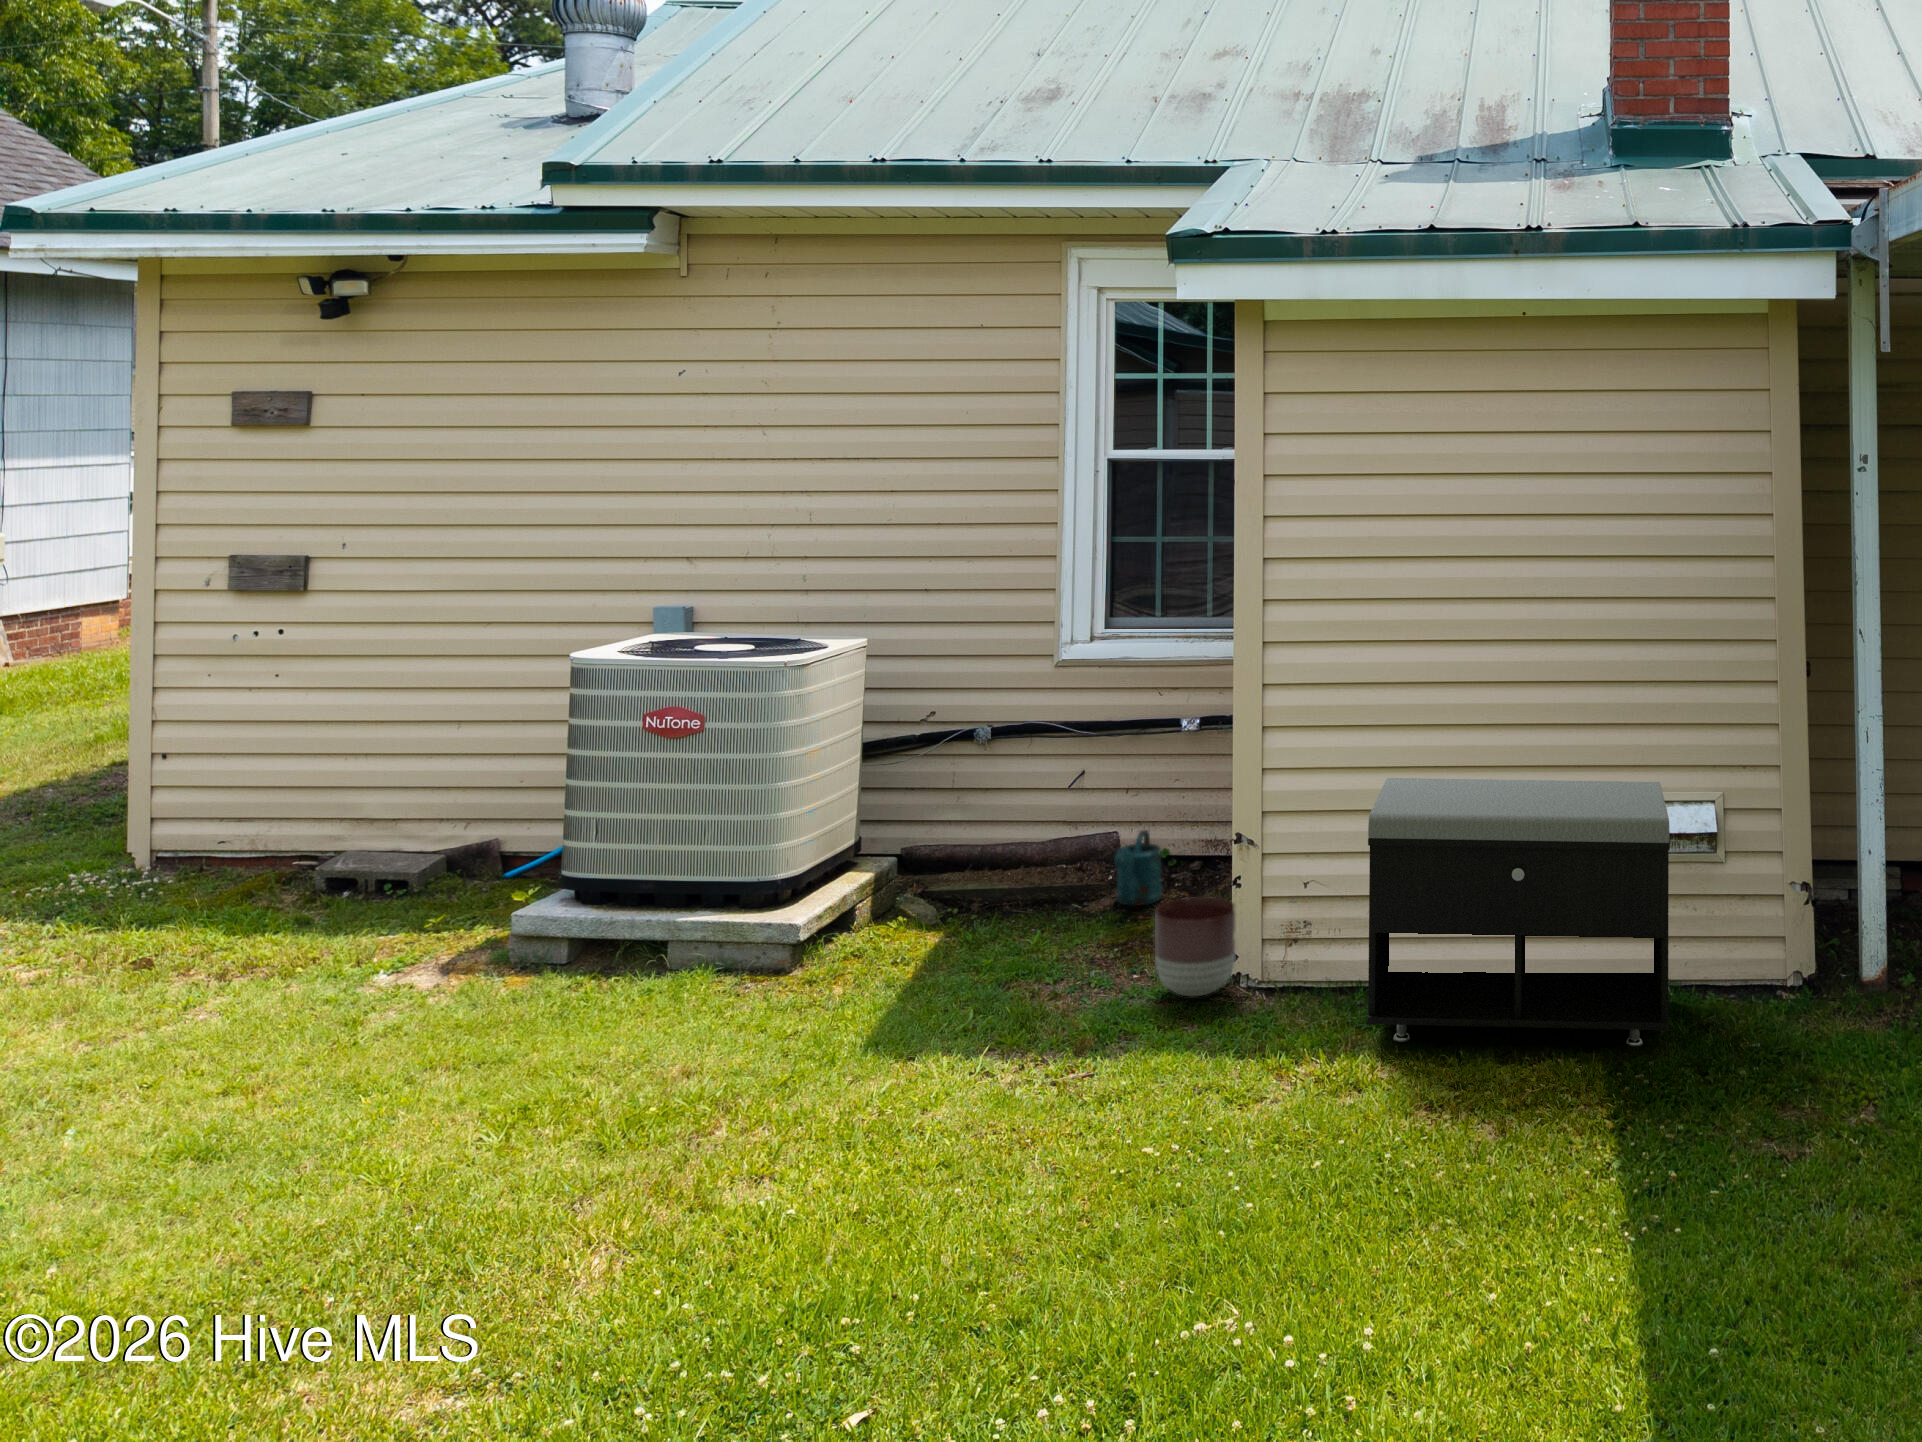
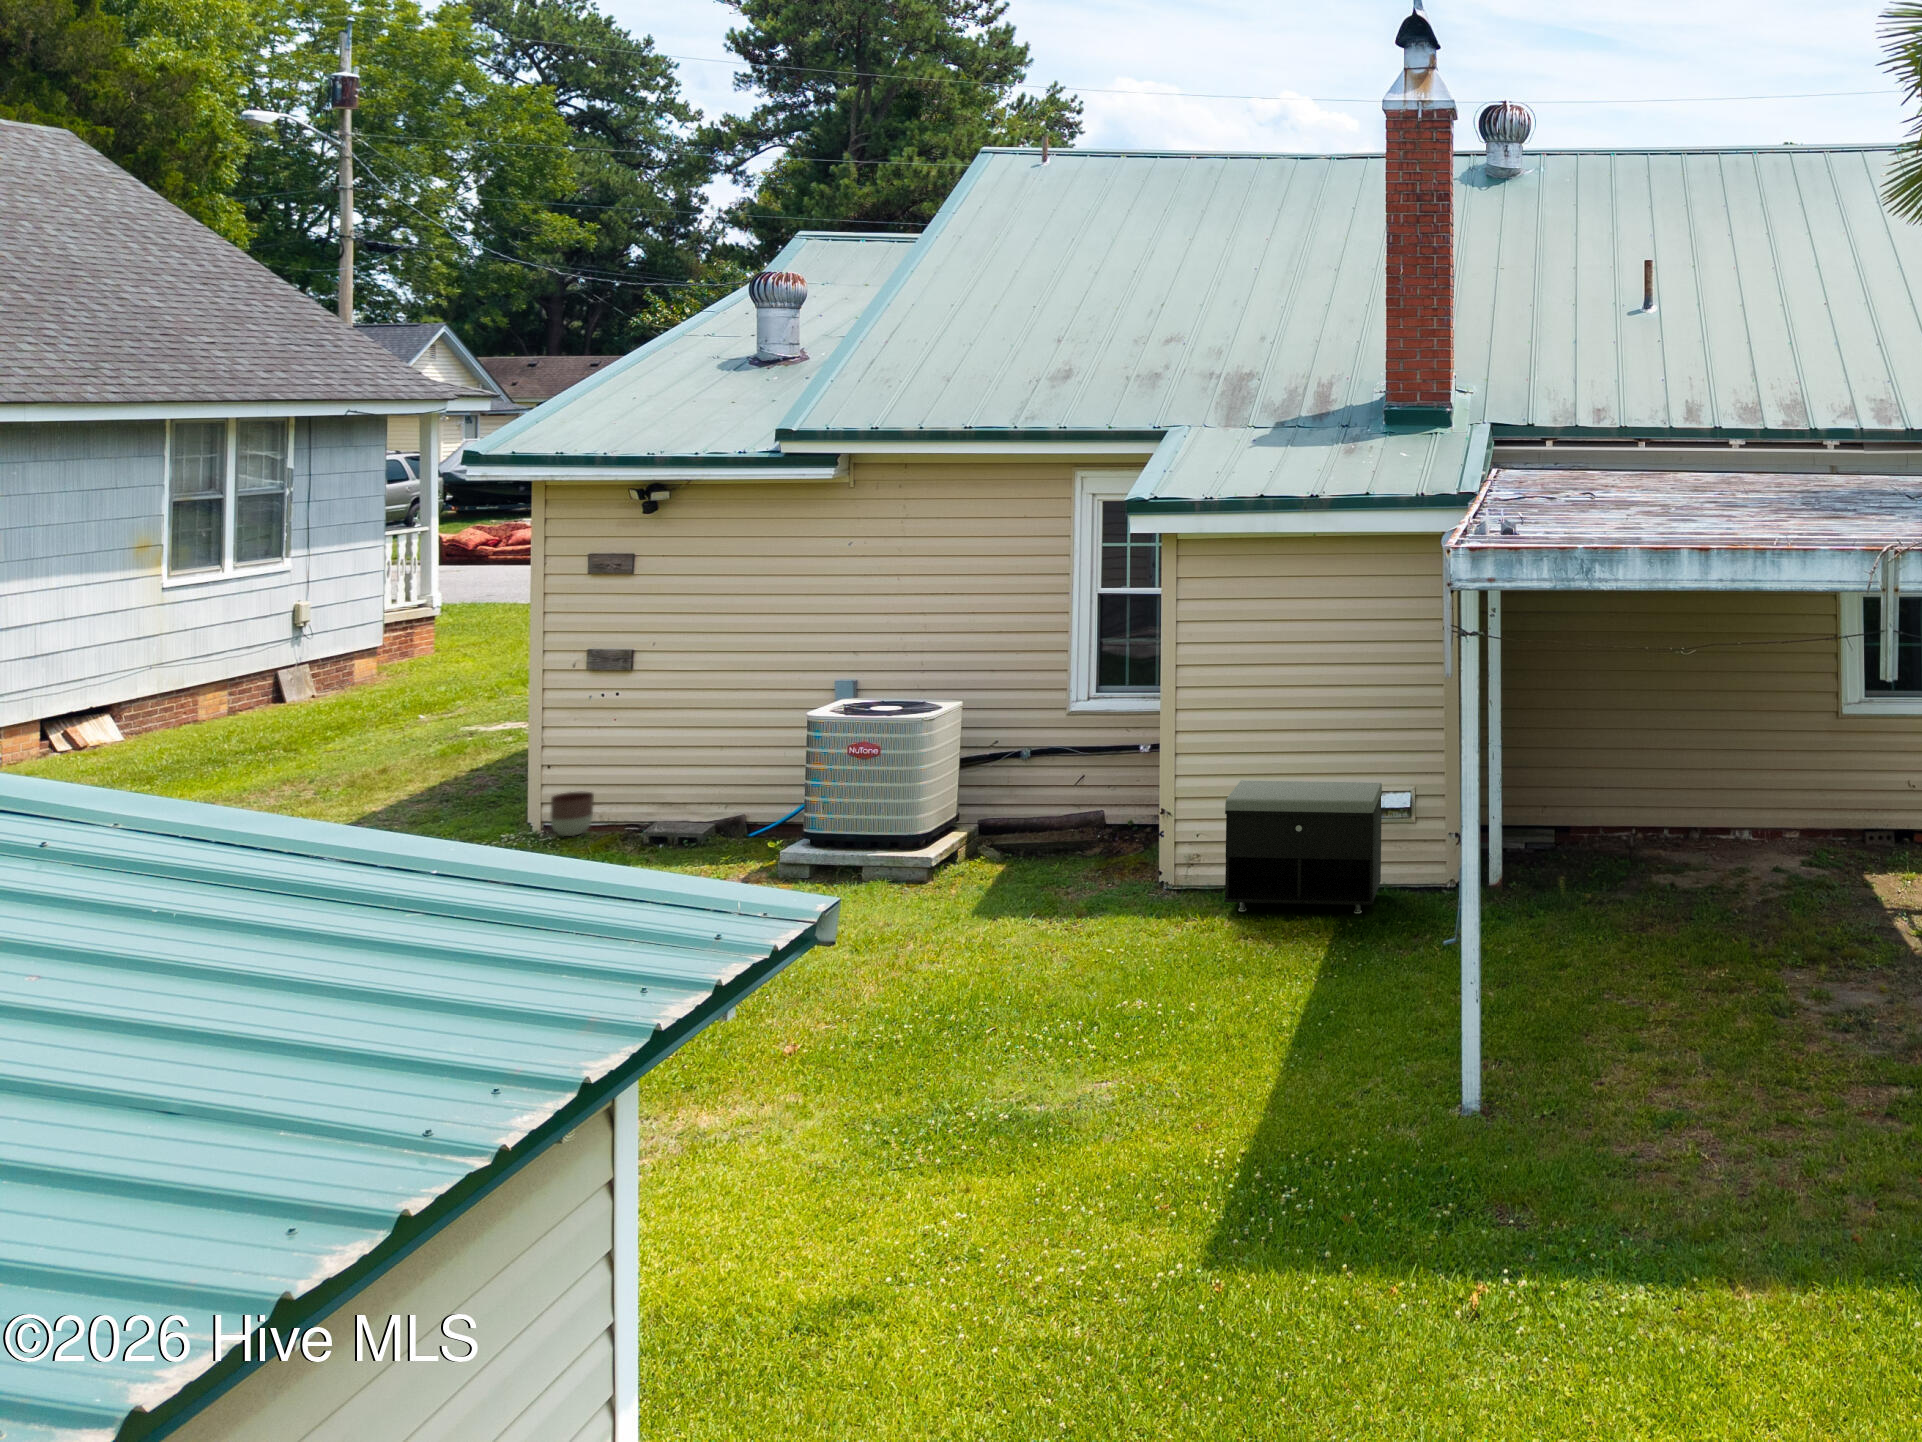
watering can: present [1114,830,1162,906] -> none [1099,809,1126,851]
planter: present [1155,897,1235,997] -> present [550,791,594,836]

